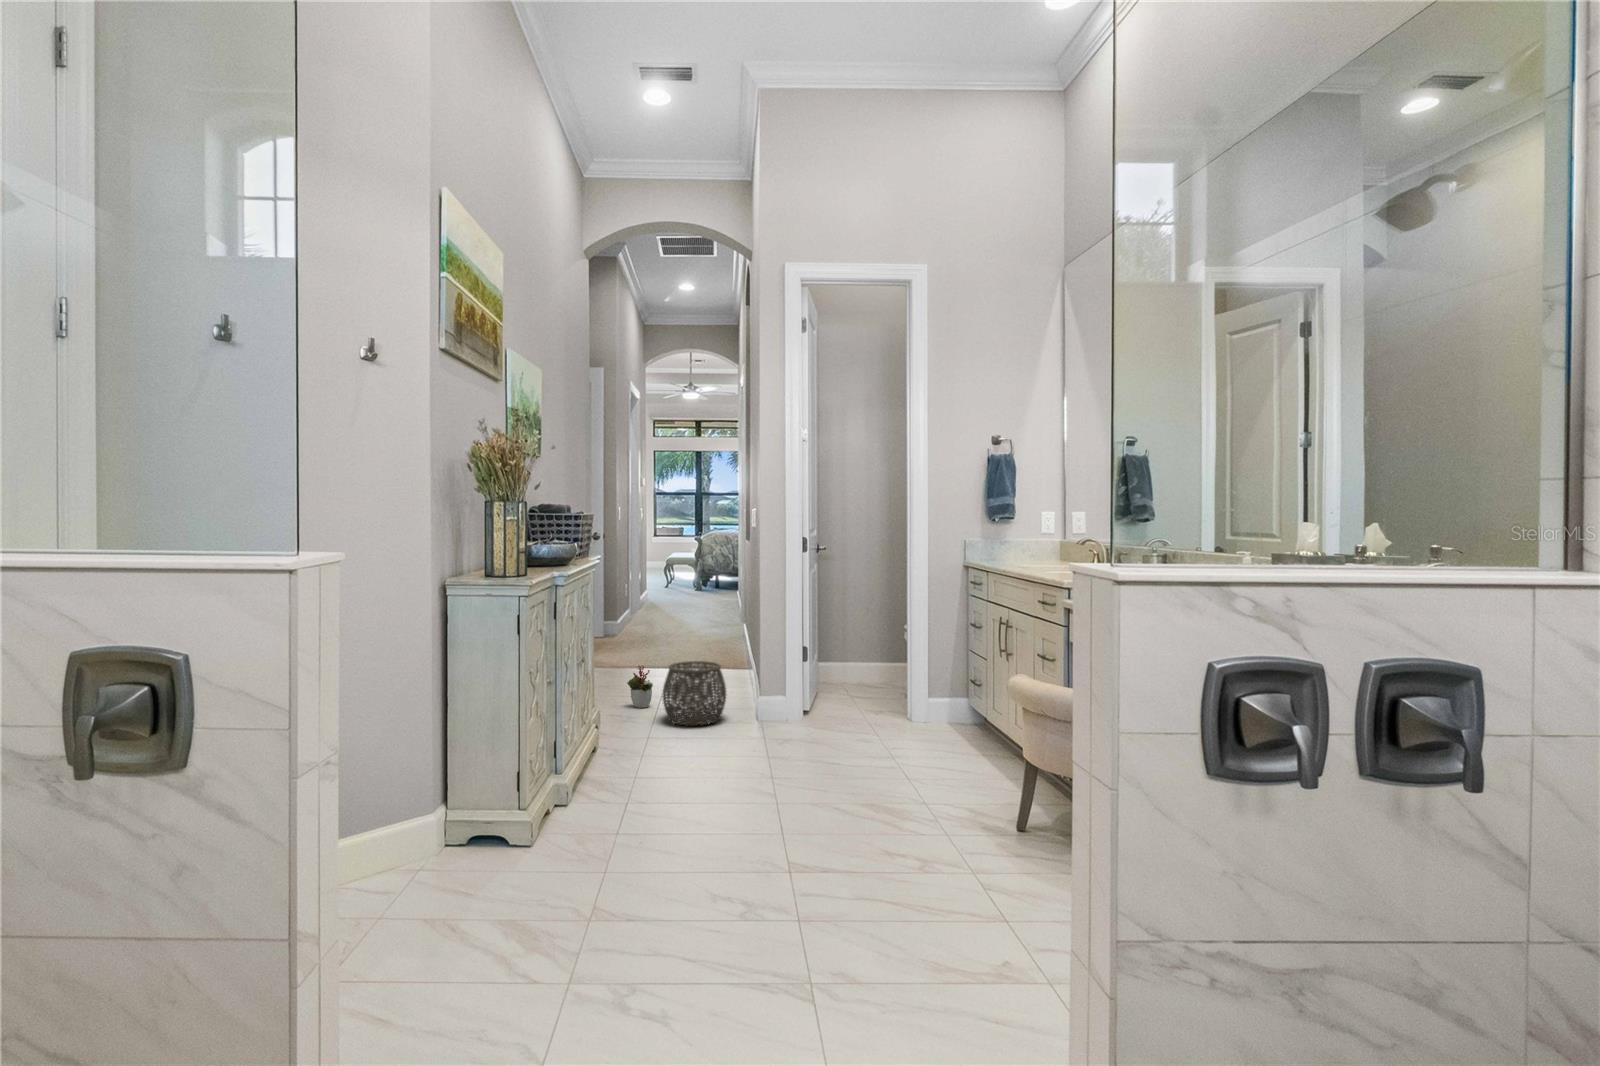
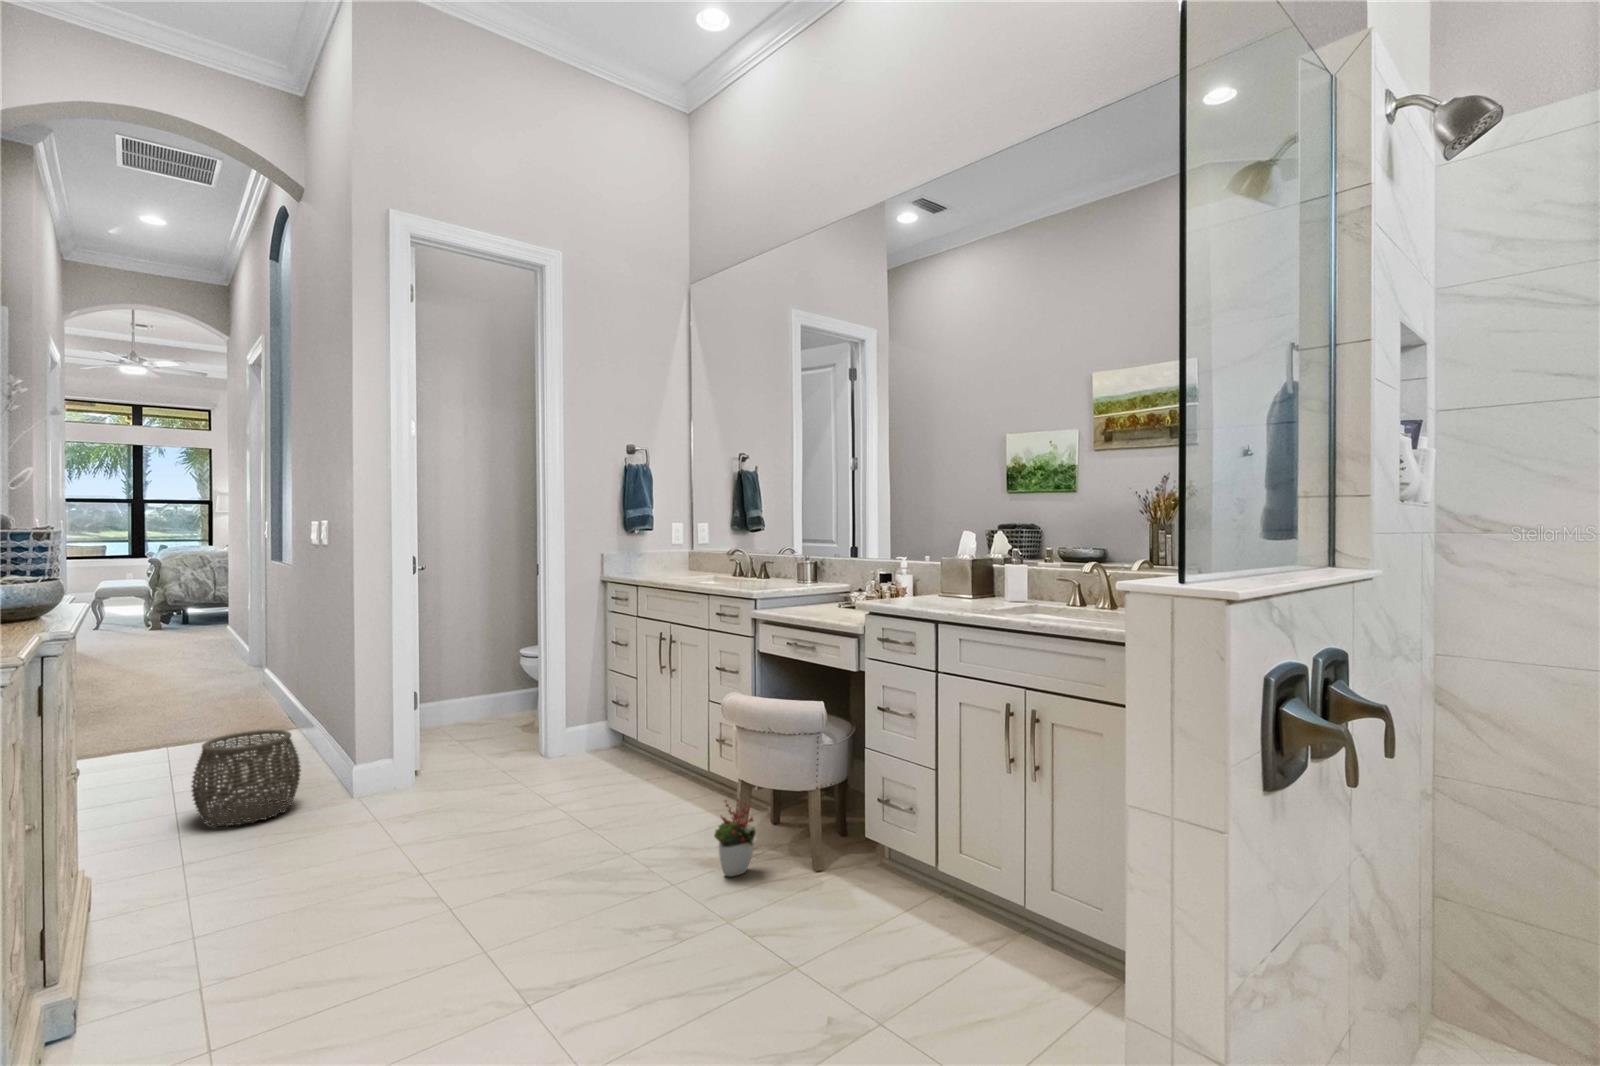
decorative plant: present [627,666,653,708] -> present [714,799,756,876]

